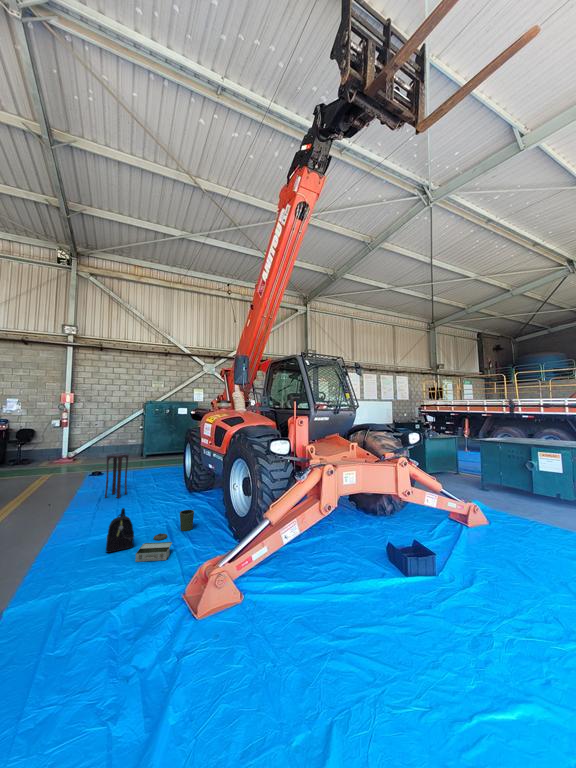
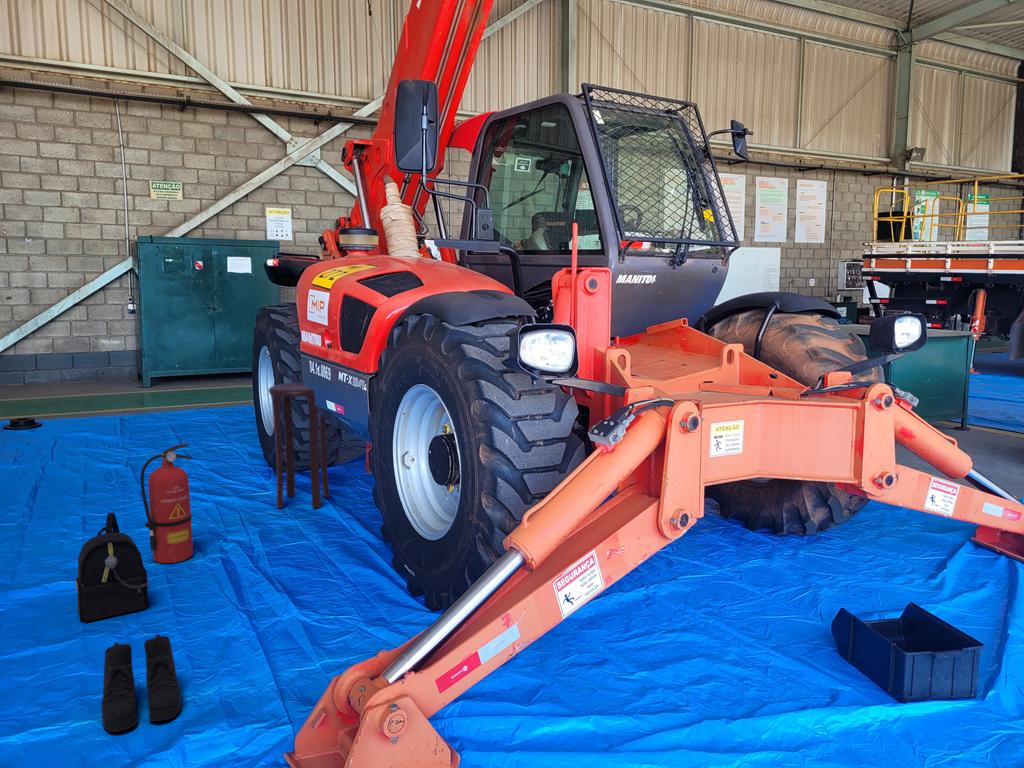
stool: present [105,453,129,498] -> present [269,382,329,509]
fire extinguisher: none [136,481,156,530] -> present [140,444,193,563]
trash can: present [153,510,194,540] -> none [199,516,299,590]
toolbox: present [135,542,172,562] -> none [158,596,251,644]
boots: none [110,556,141,596] -> present [101,634,181,732]

